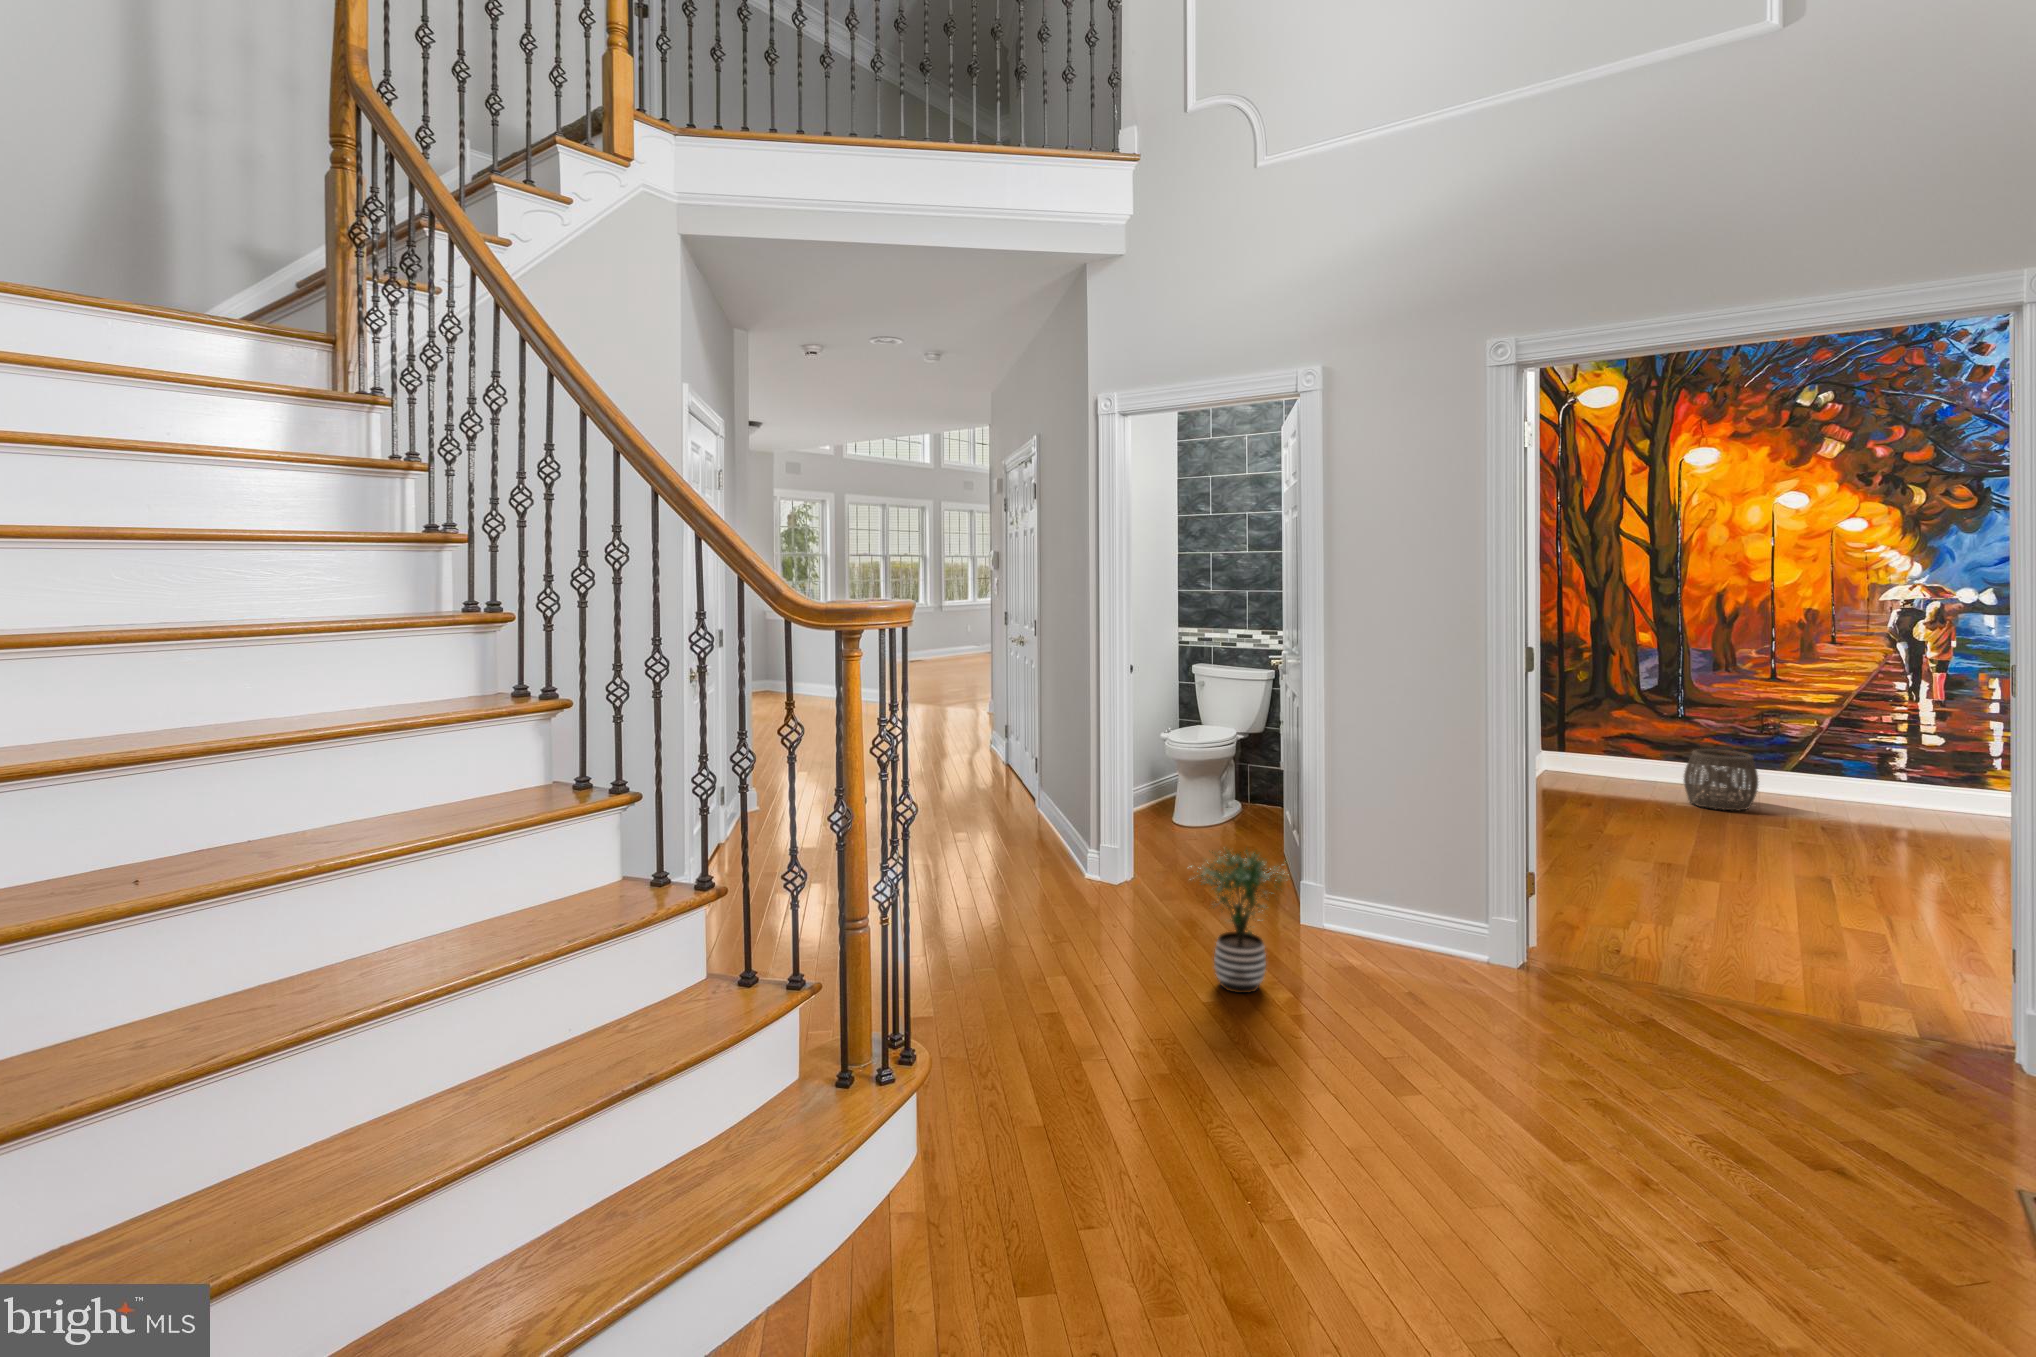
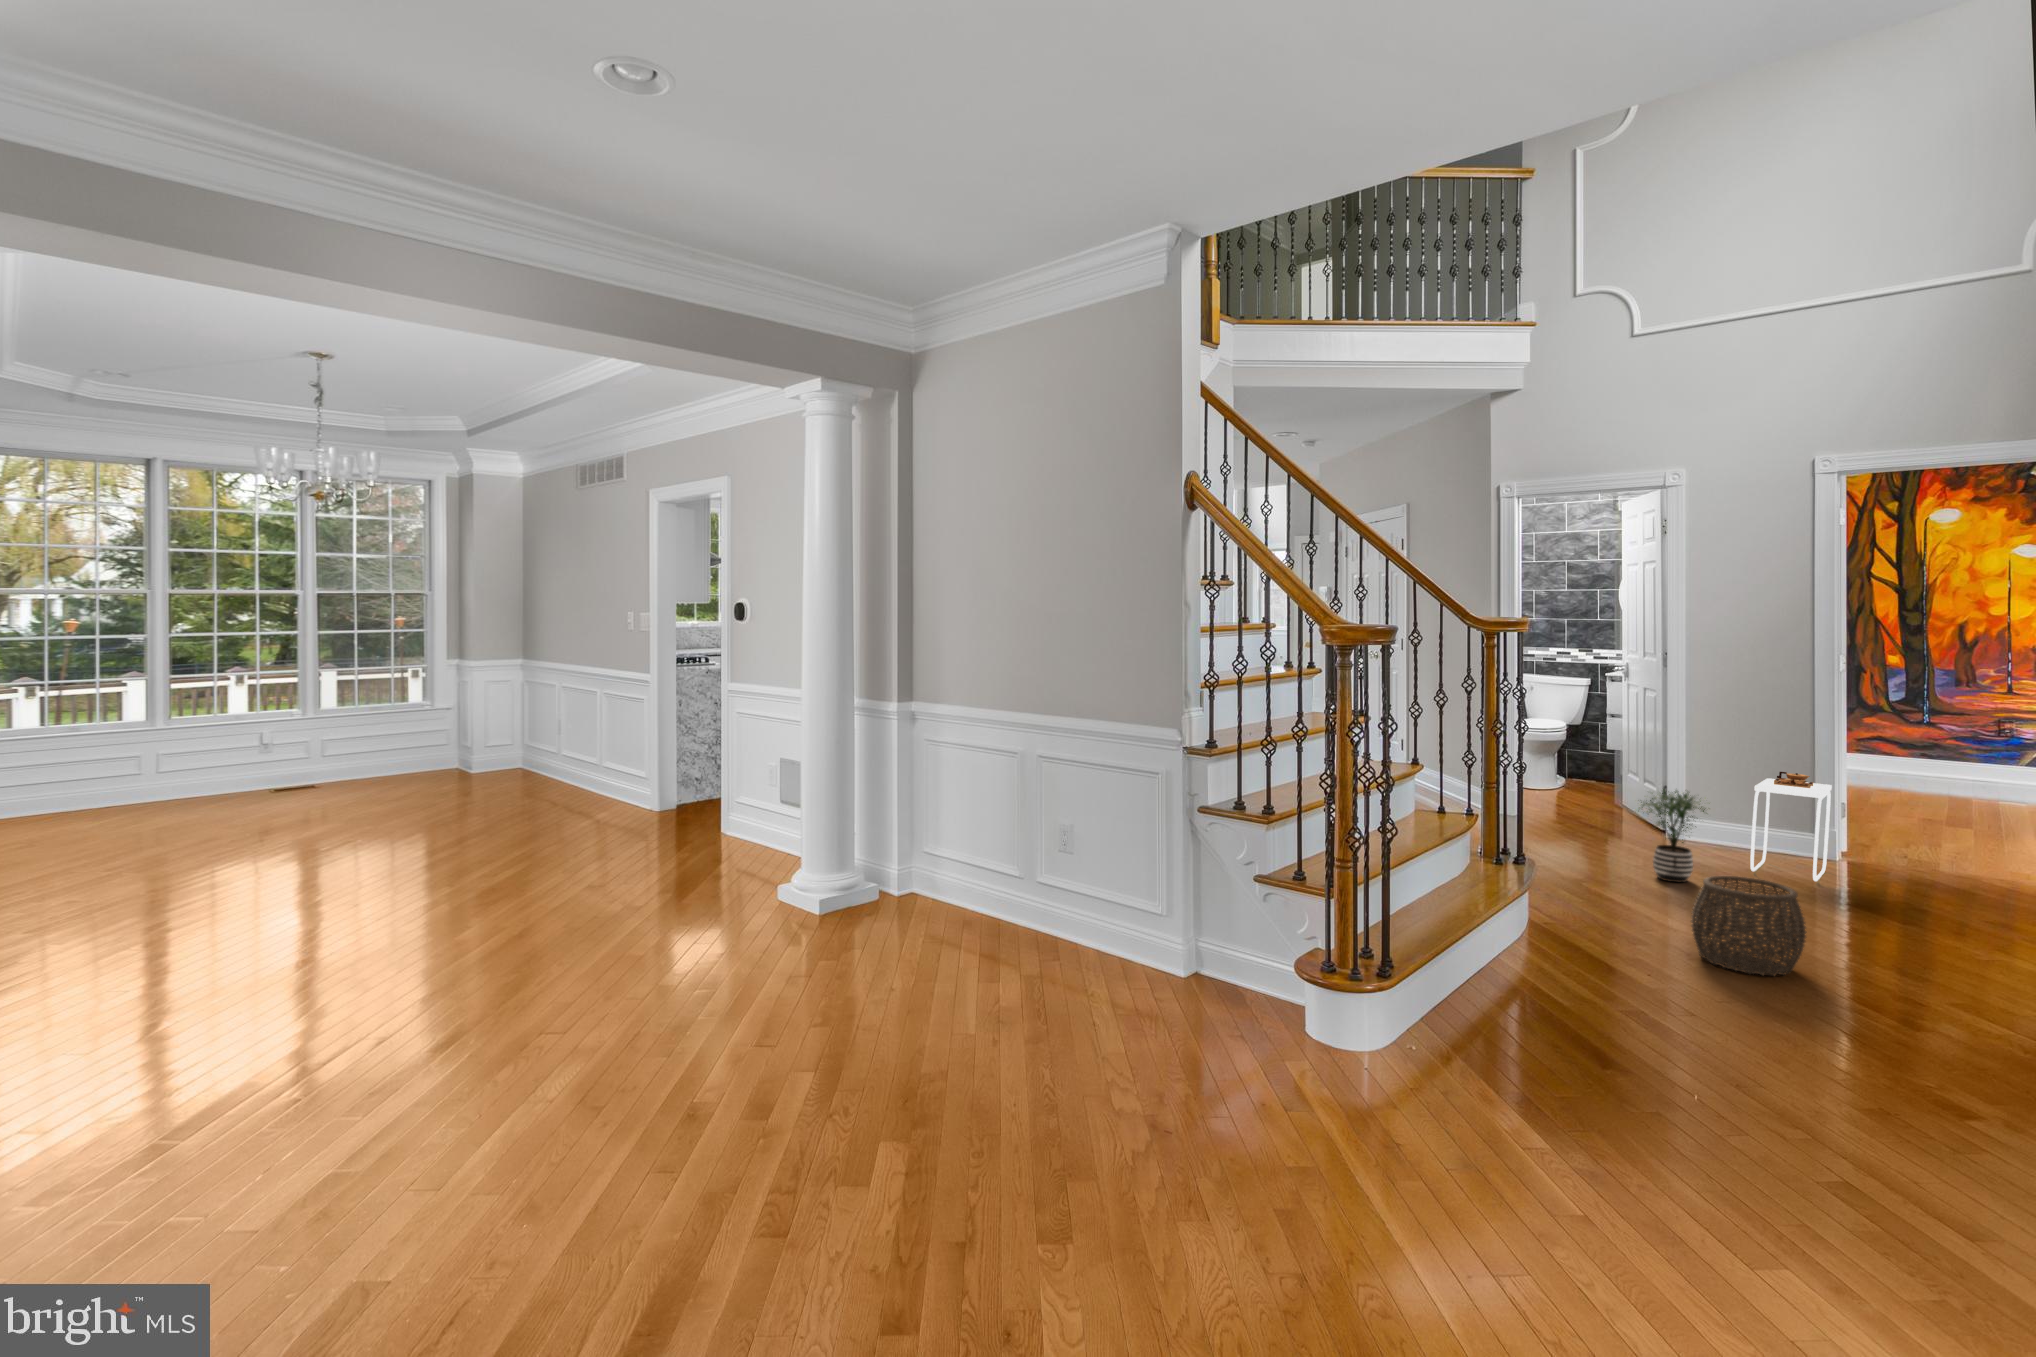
woven basket: present [1684,749,1758,811] -> present [1691,876,1806,976]
side table: none [1362,814,1479,983] -> present [1750,772,1832,881]

